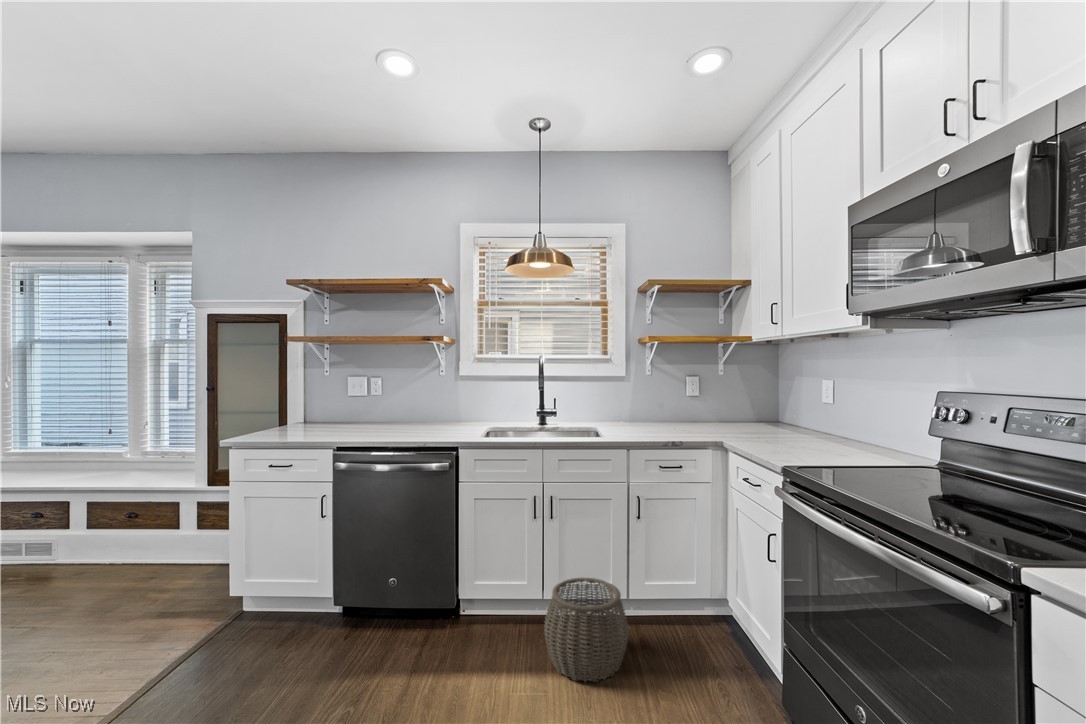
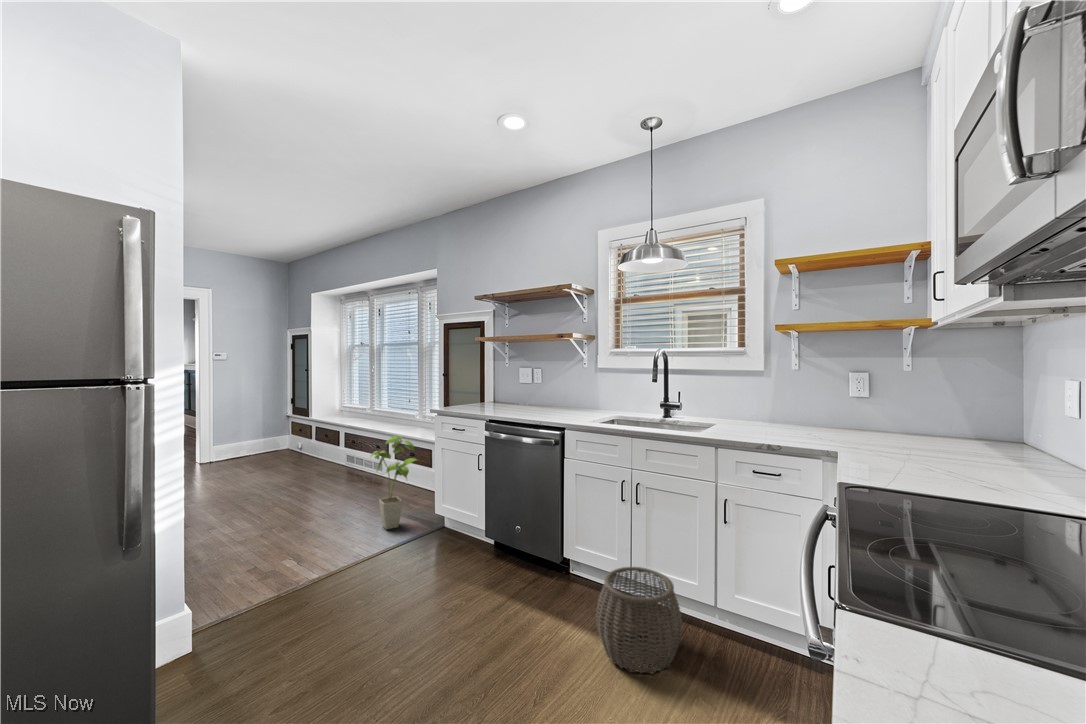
house plant: none [110,484,202,632] -> present [371,435,417,529]

